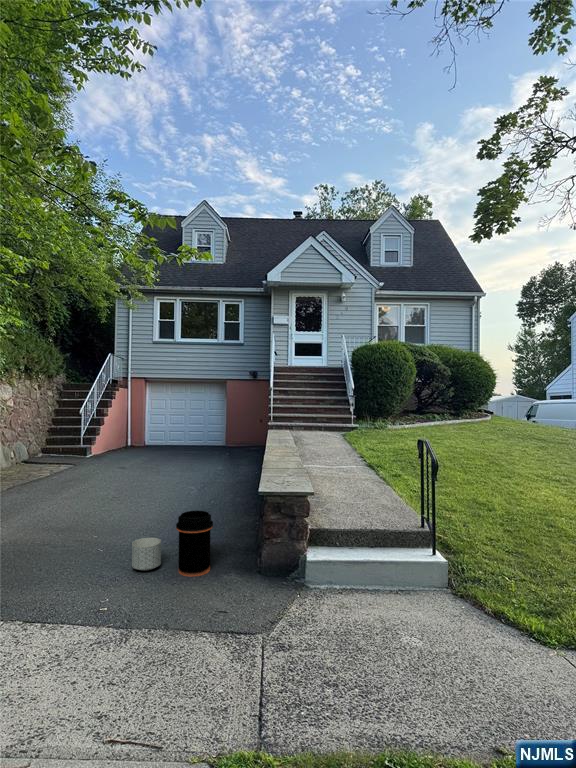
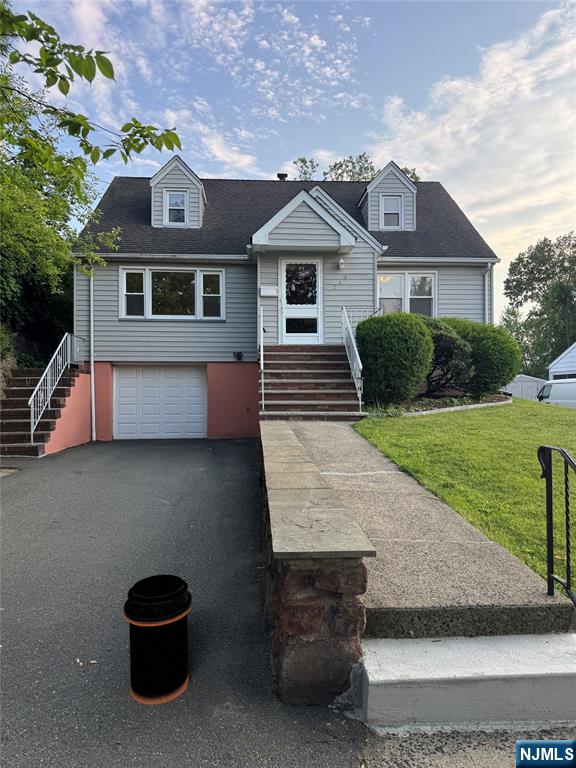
planter: present [132,538,161,571] -> none [43,624,100,694]

